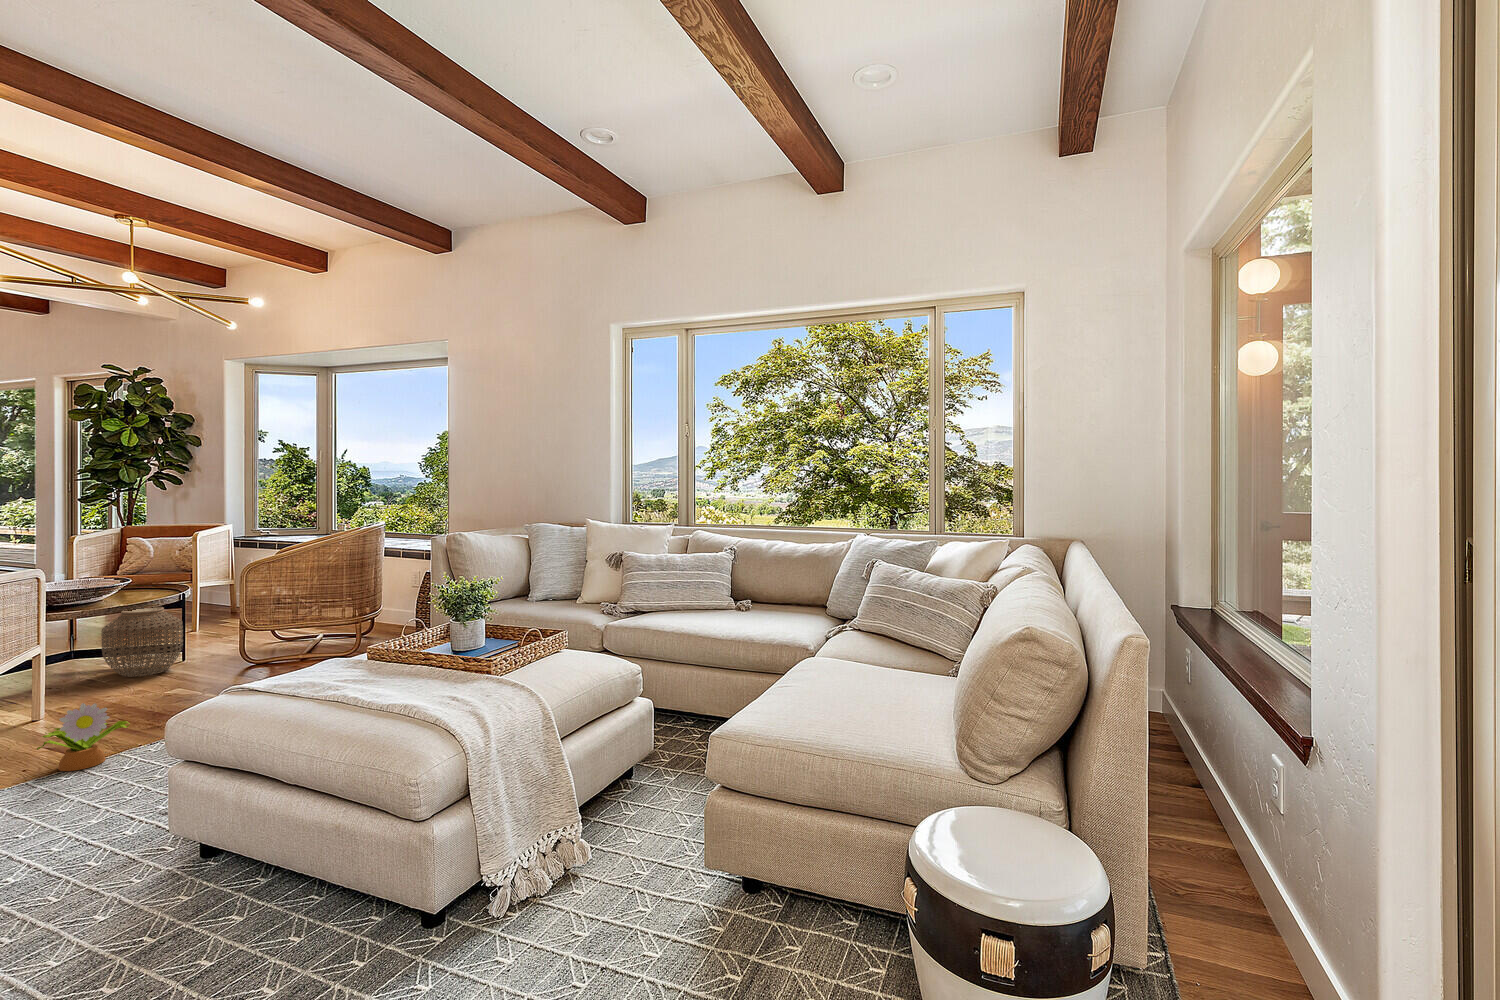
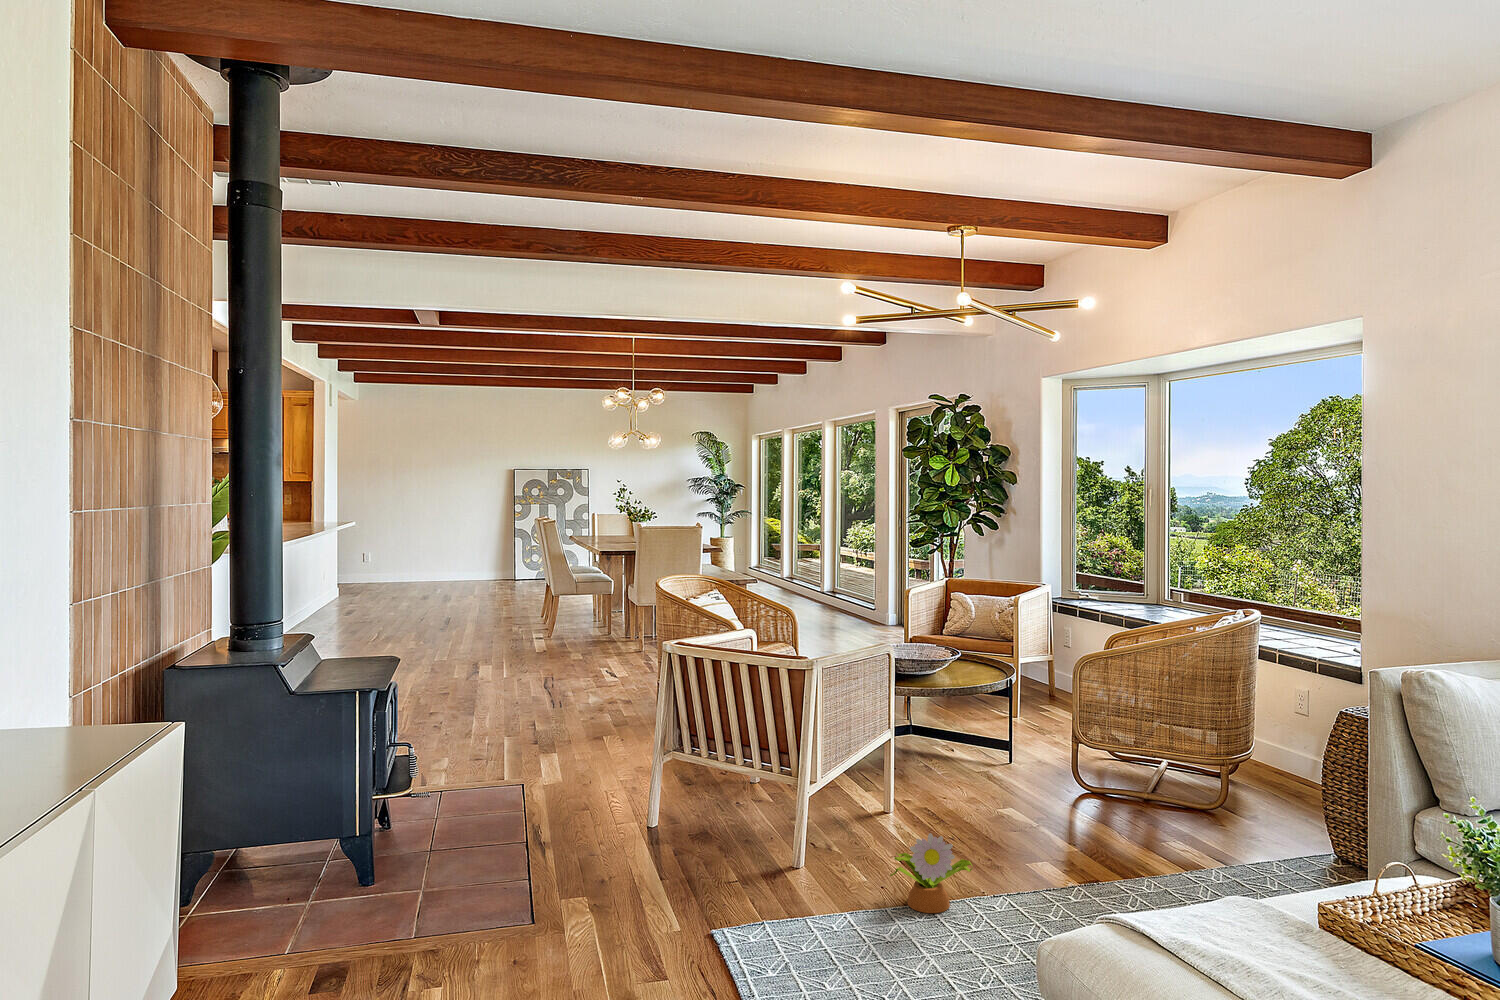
woven basket: present [101,607,183,677] -> none [935,689,1011,774]

